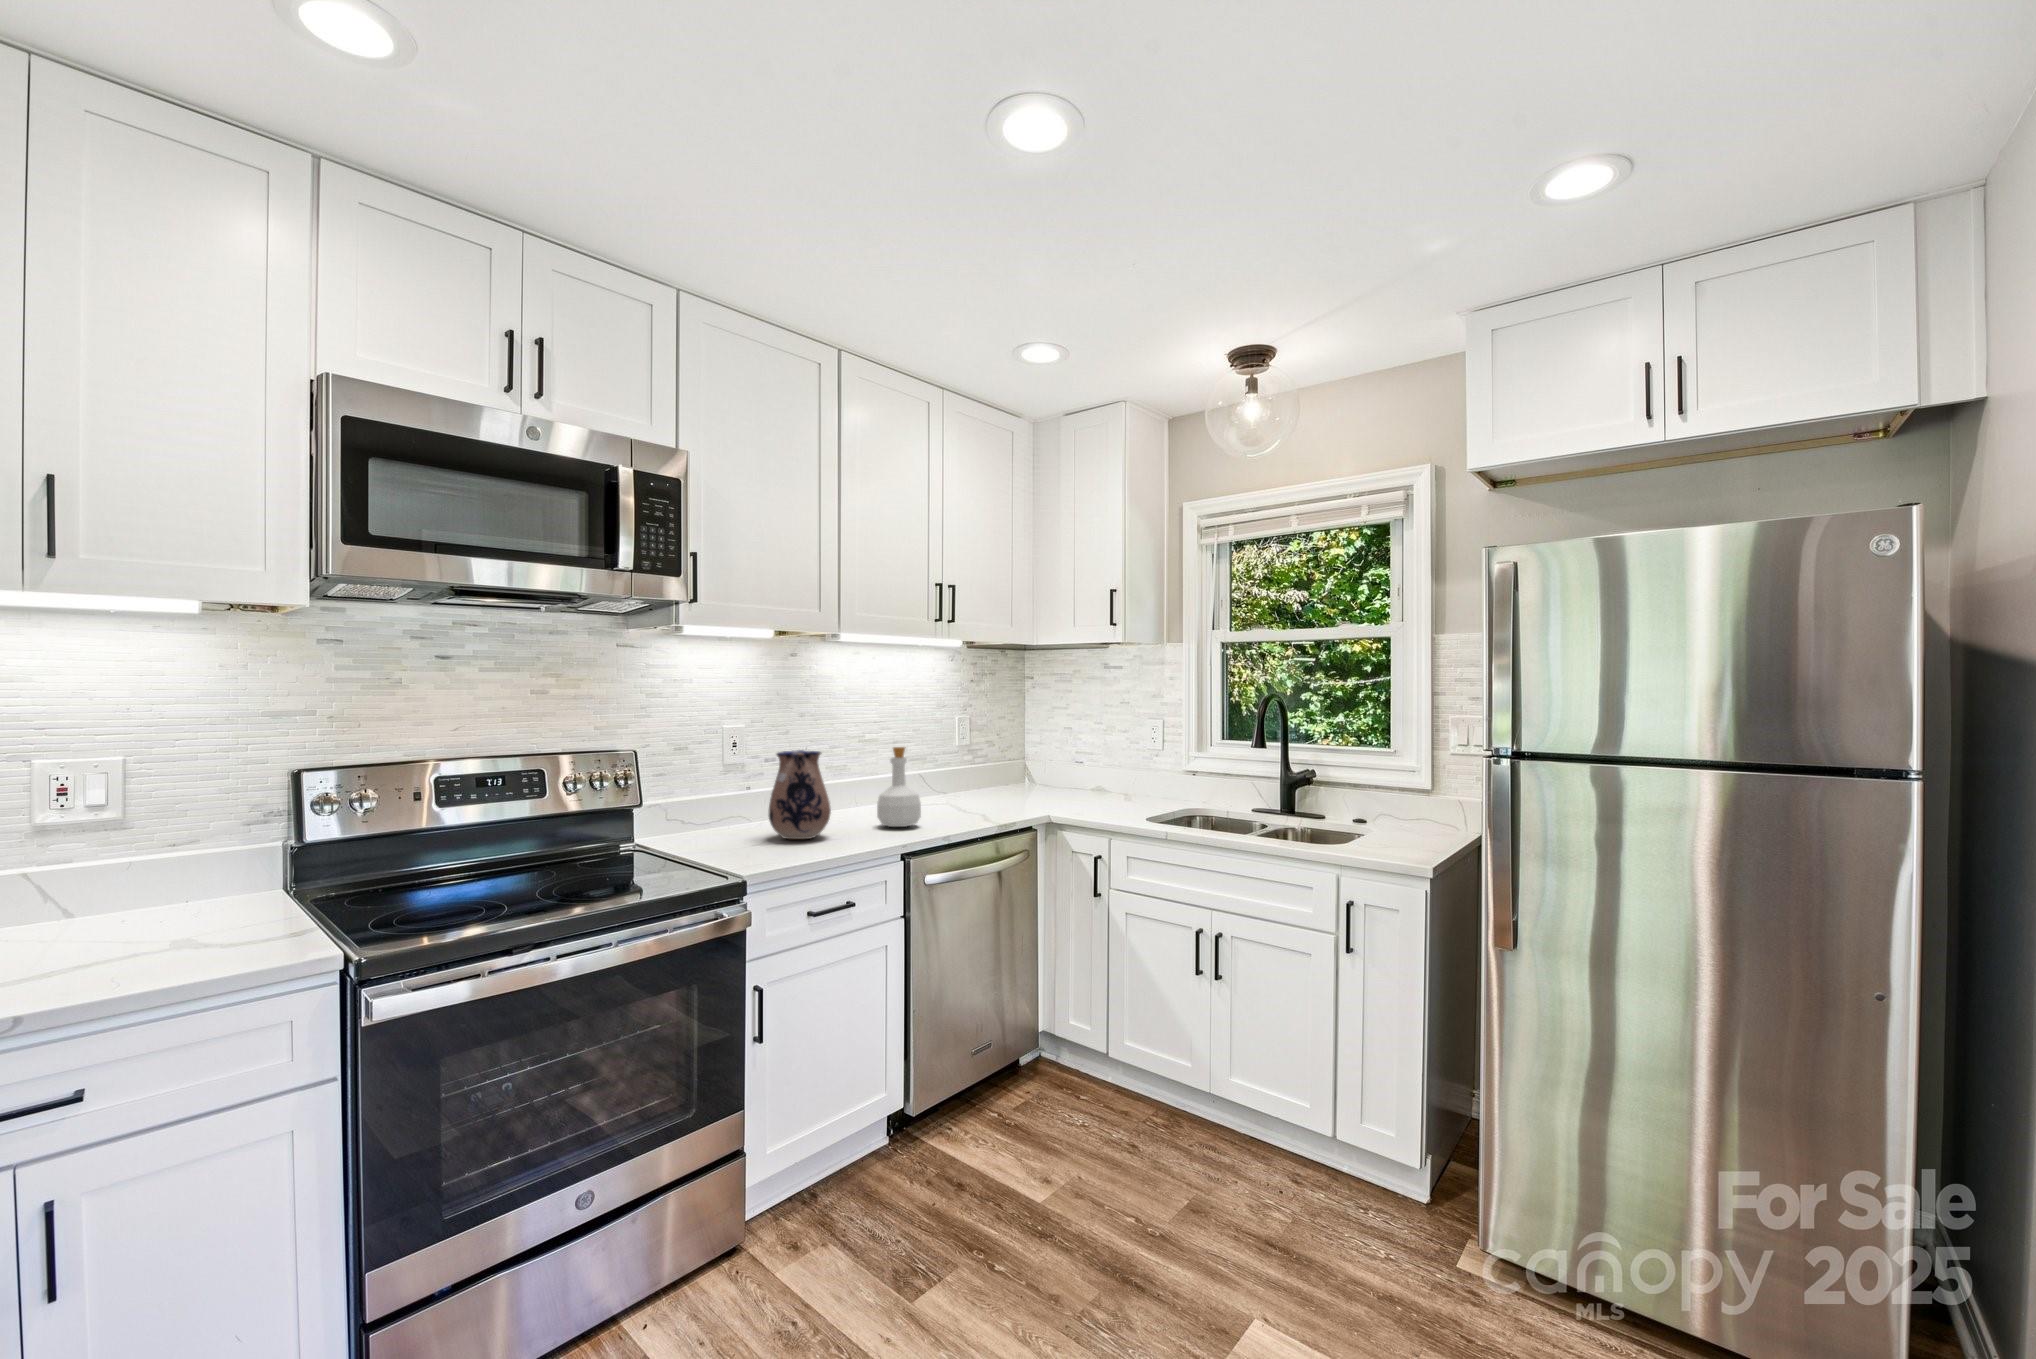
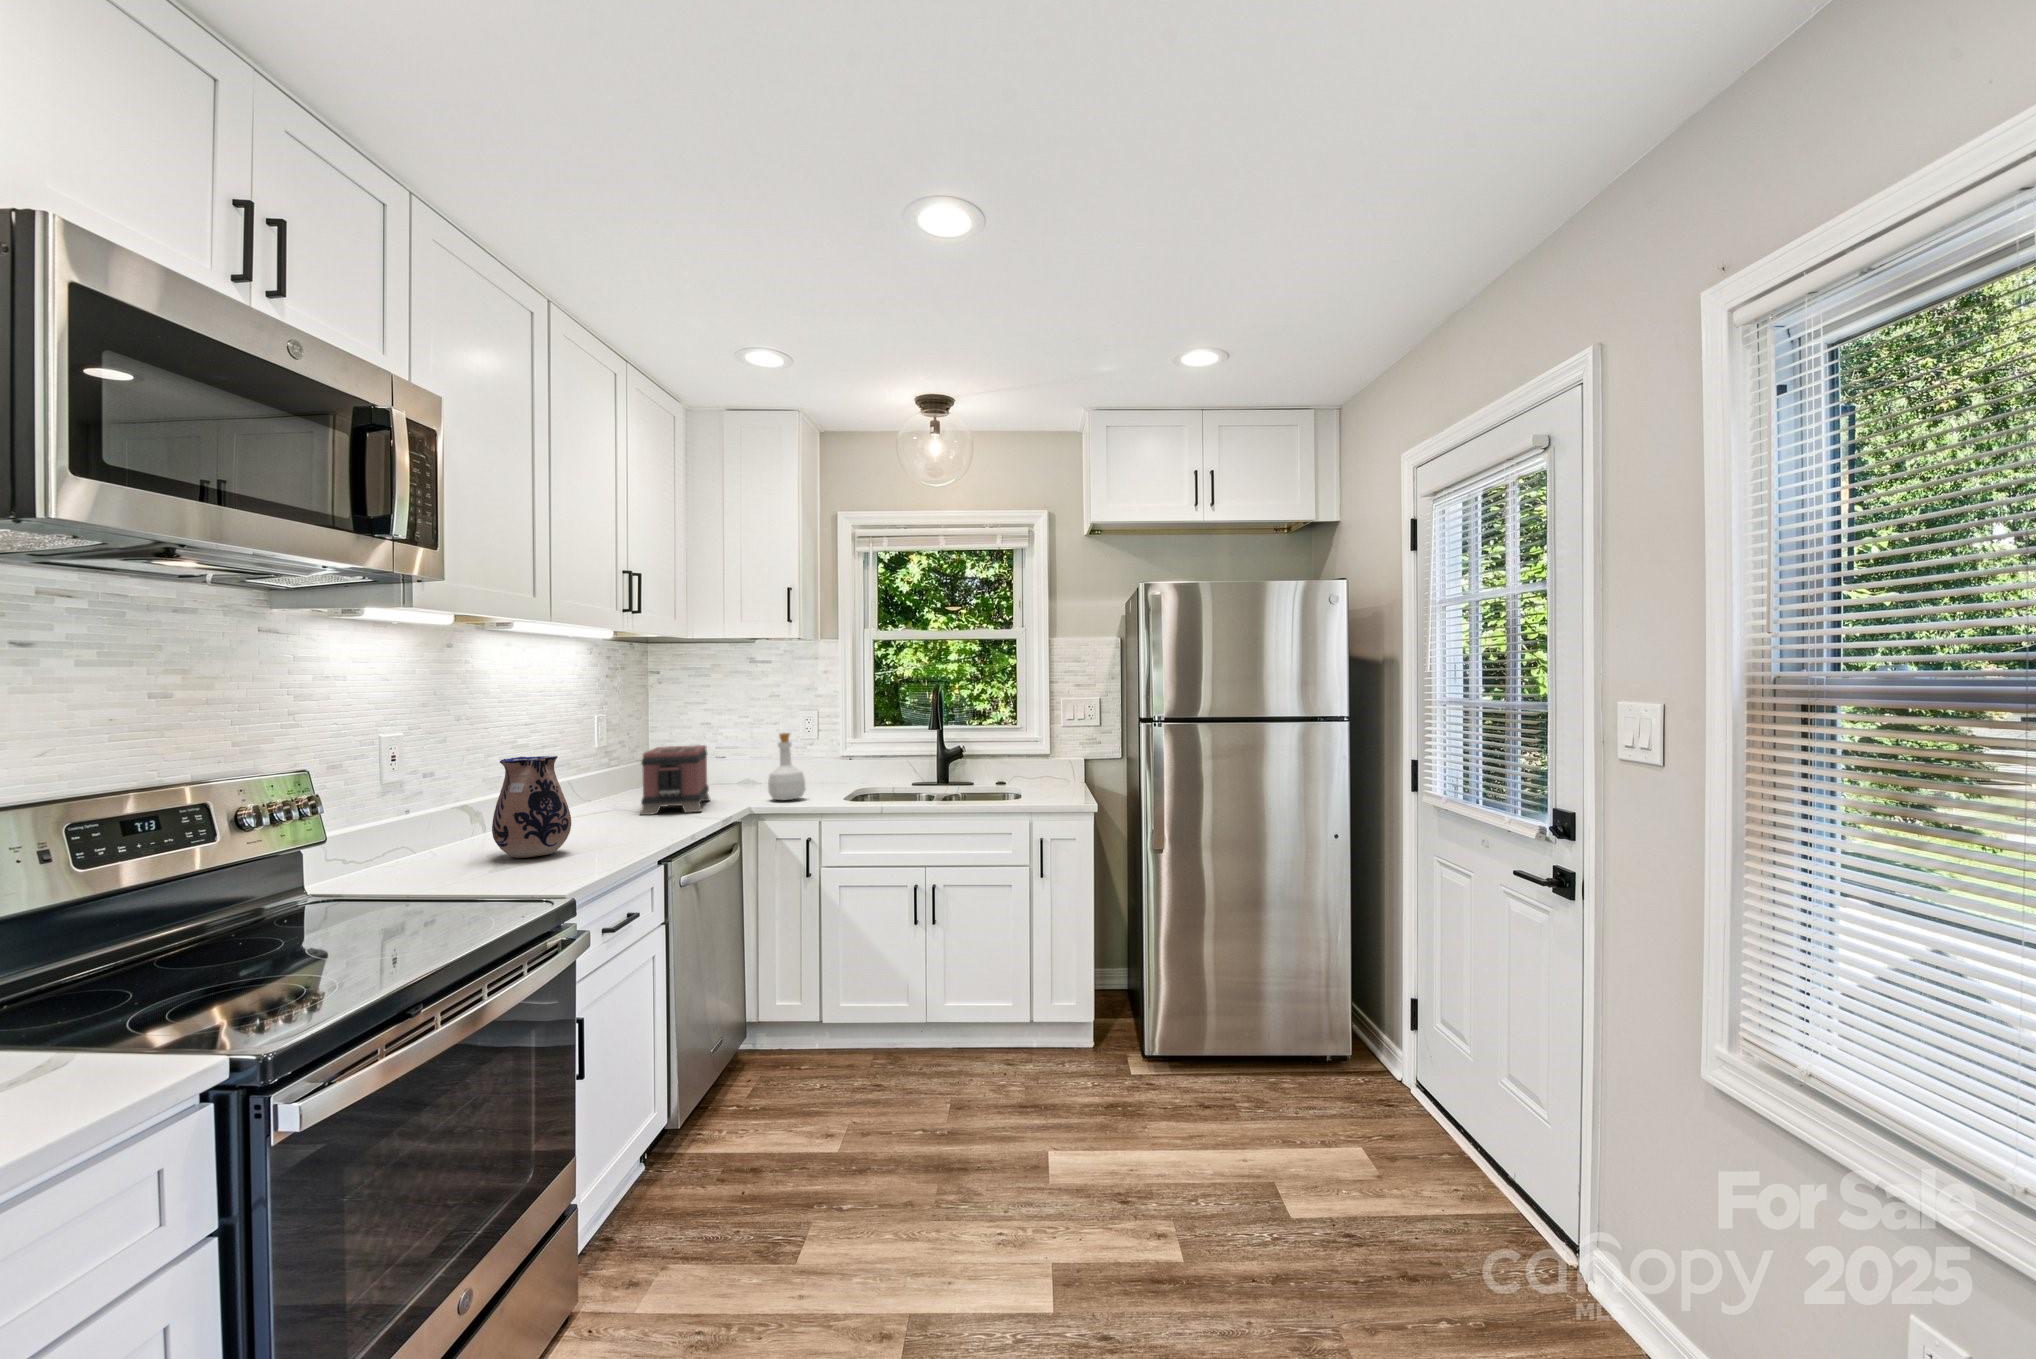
bottle: present [877,747,921,827] -> present [768,733,805,800]
toaster: none [947,747,1032,816] -> present [640,745,710,815]

